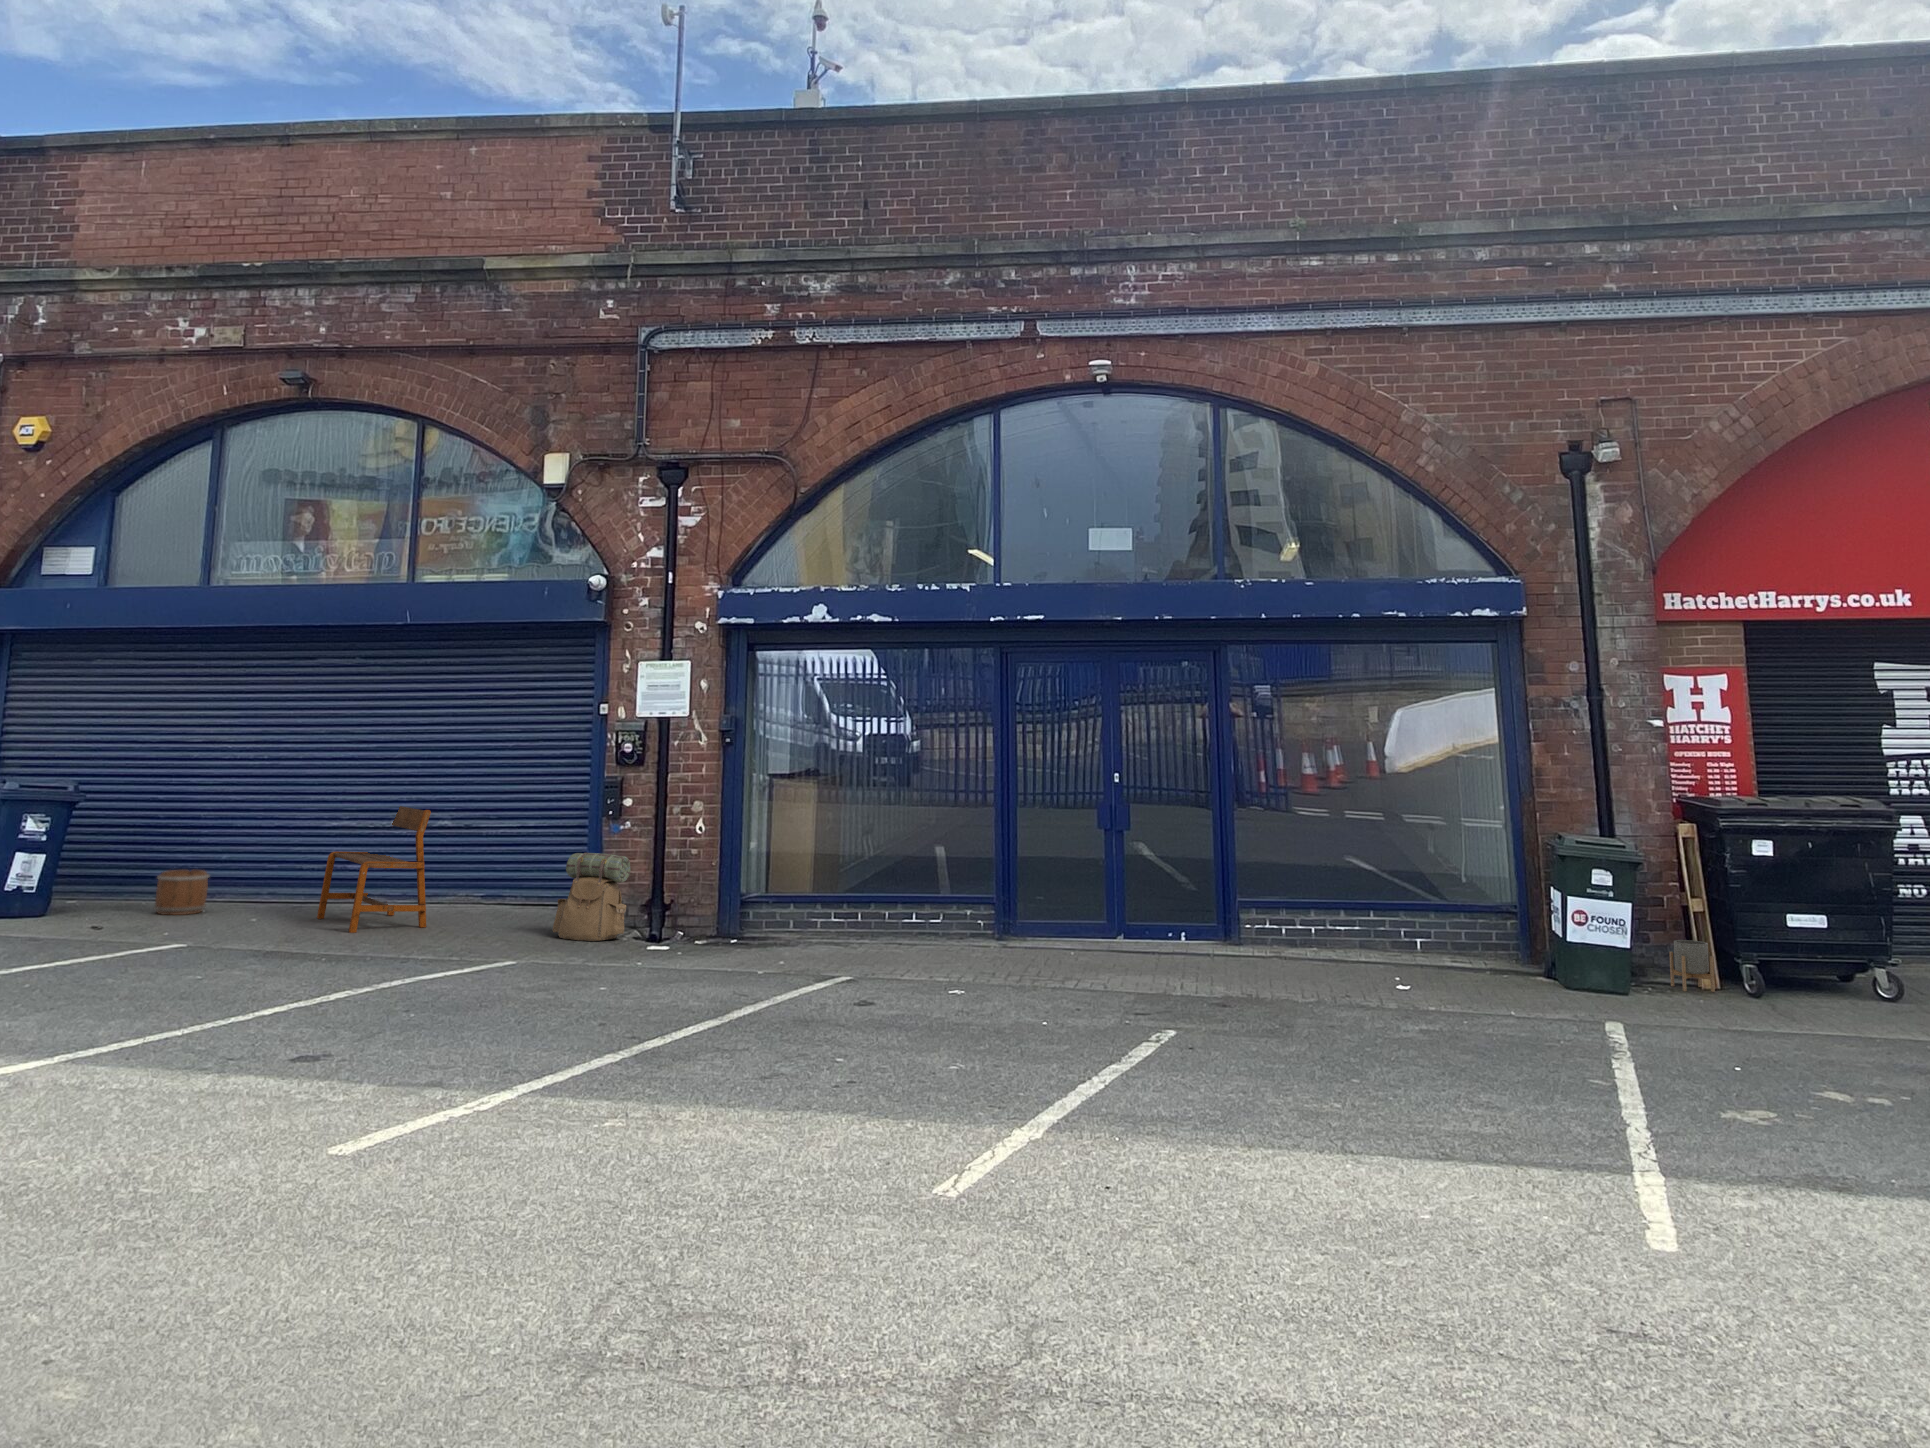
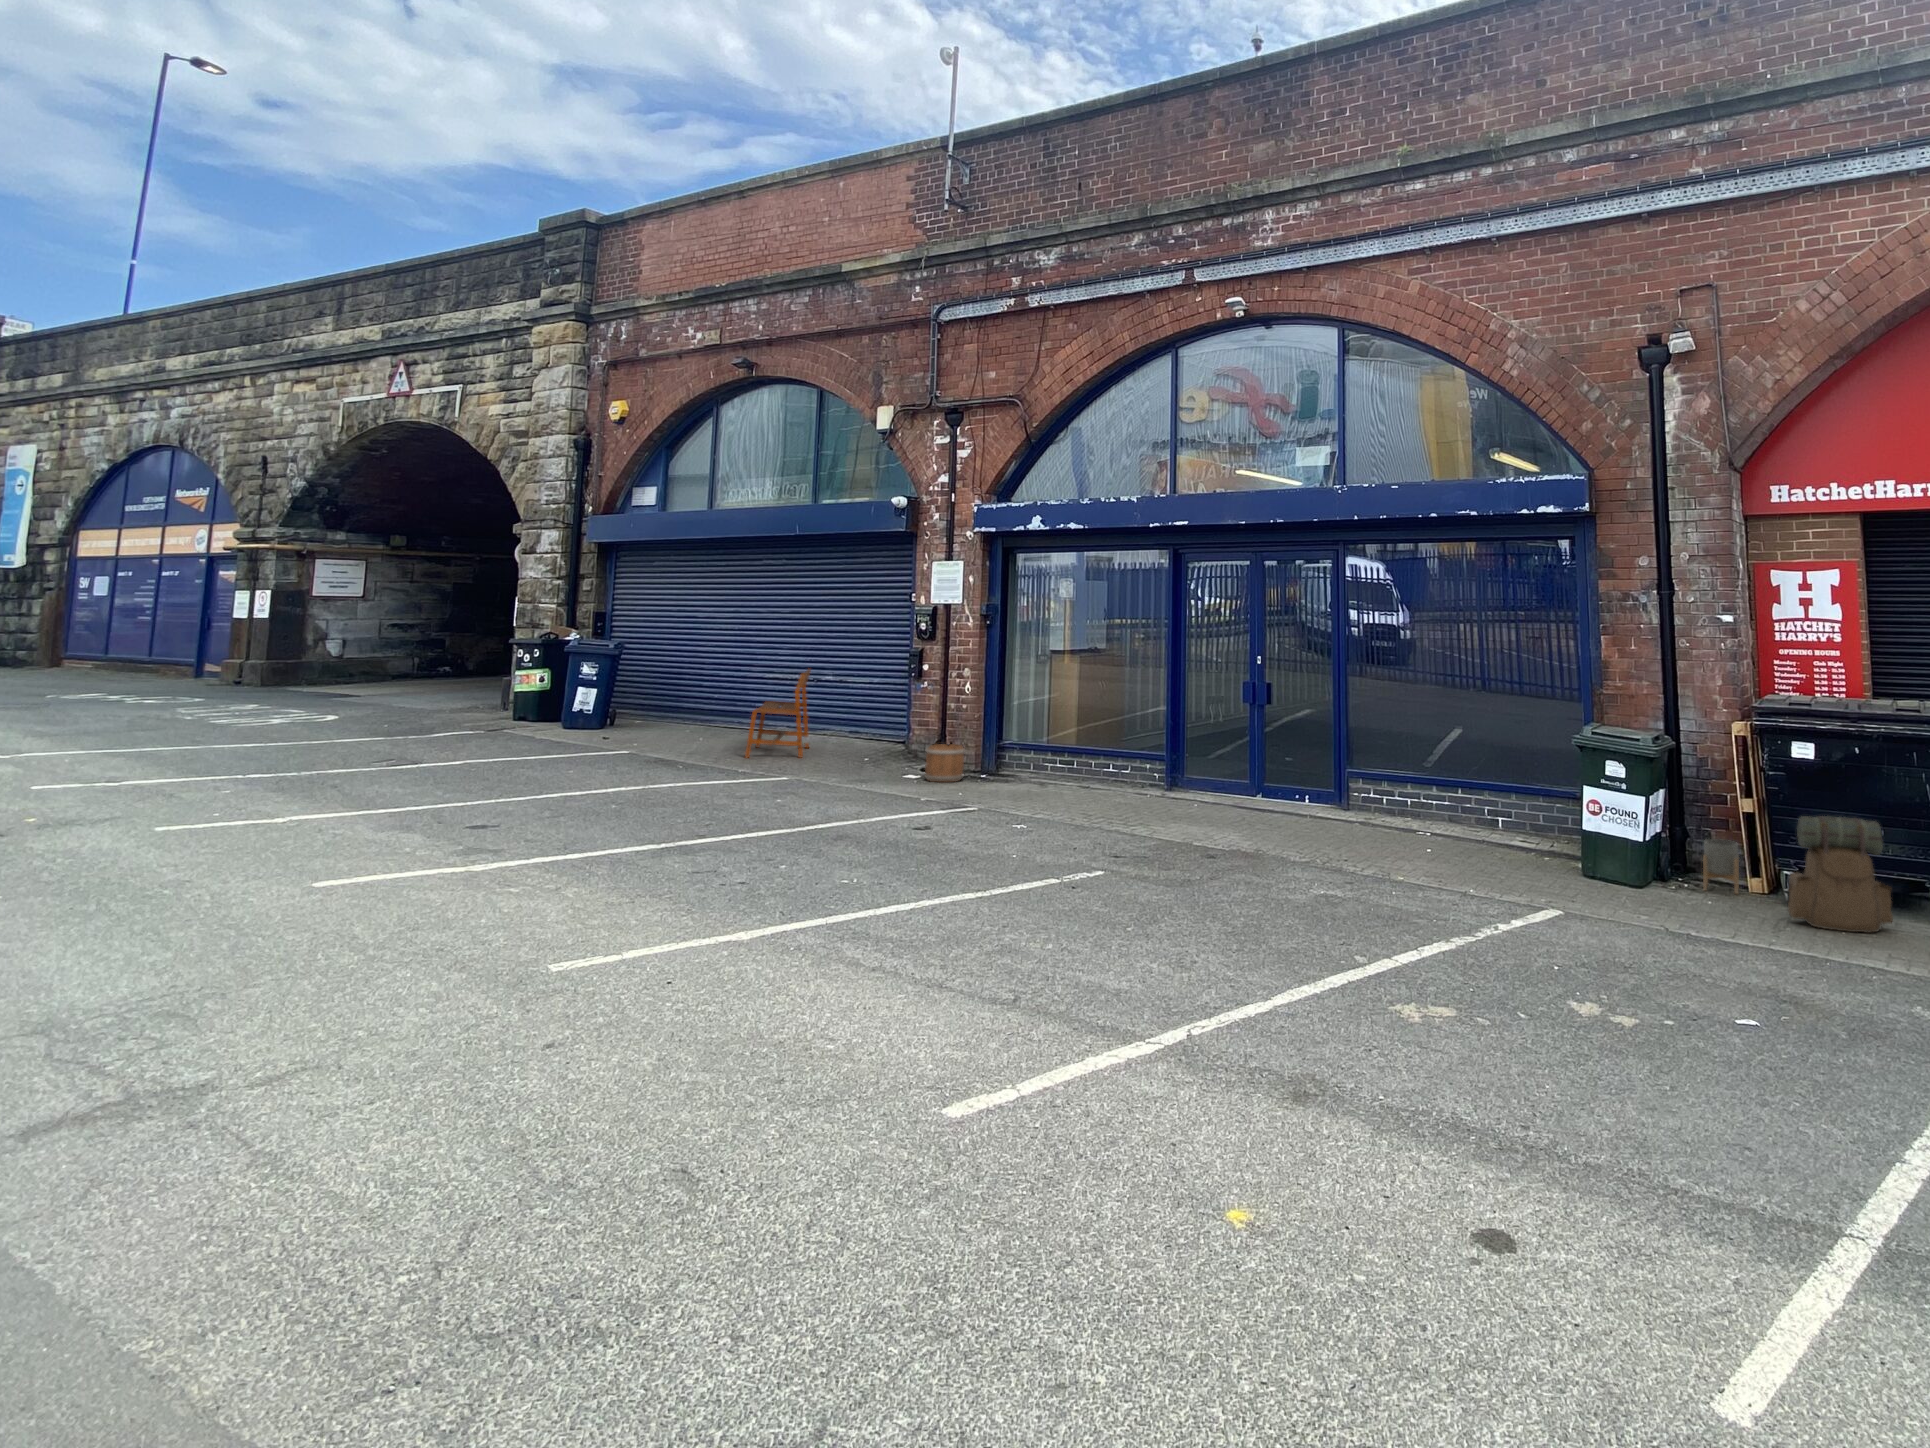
backpack: present [553,853,631,941] -> present [1788,816,1893,933]
bucket: present [154,870,209,915] -> present [925,744,965,782]

